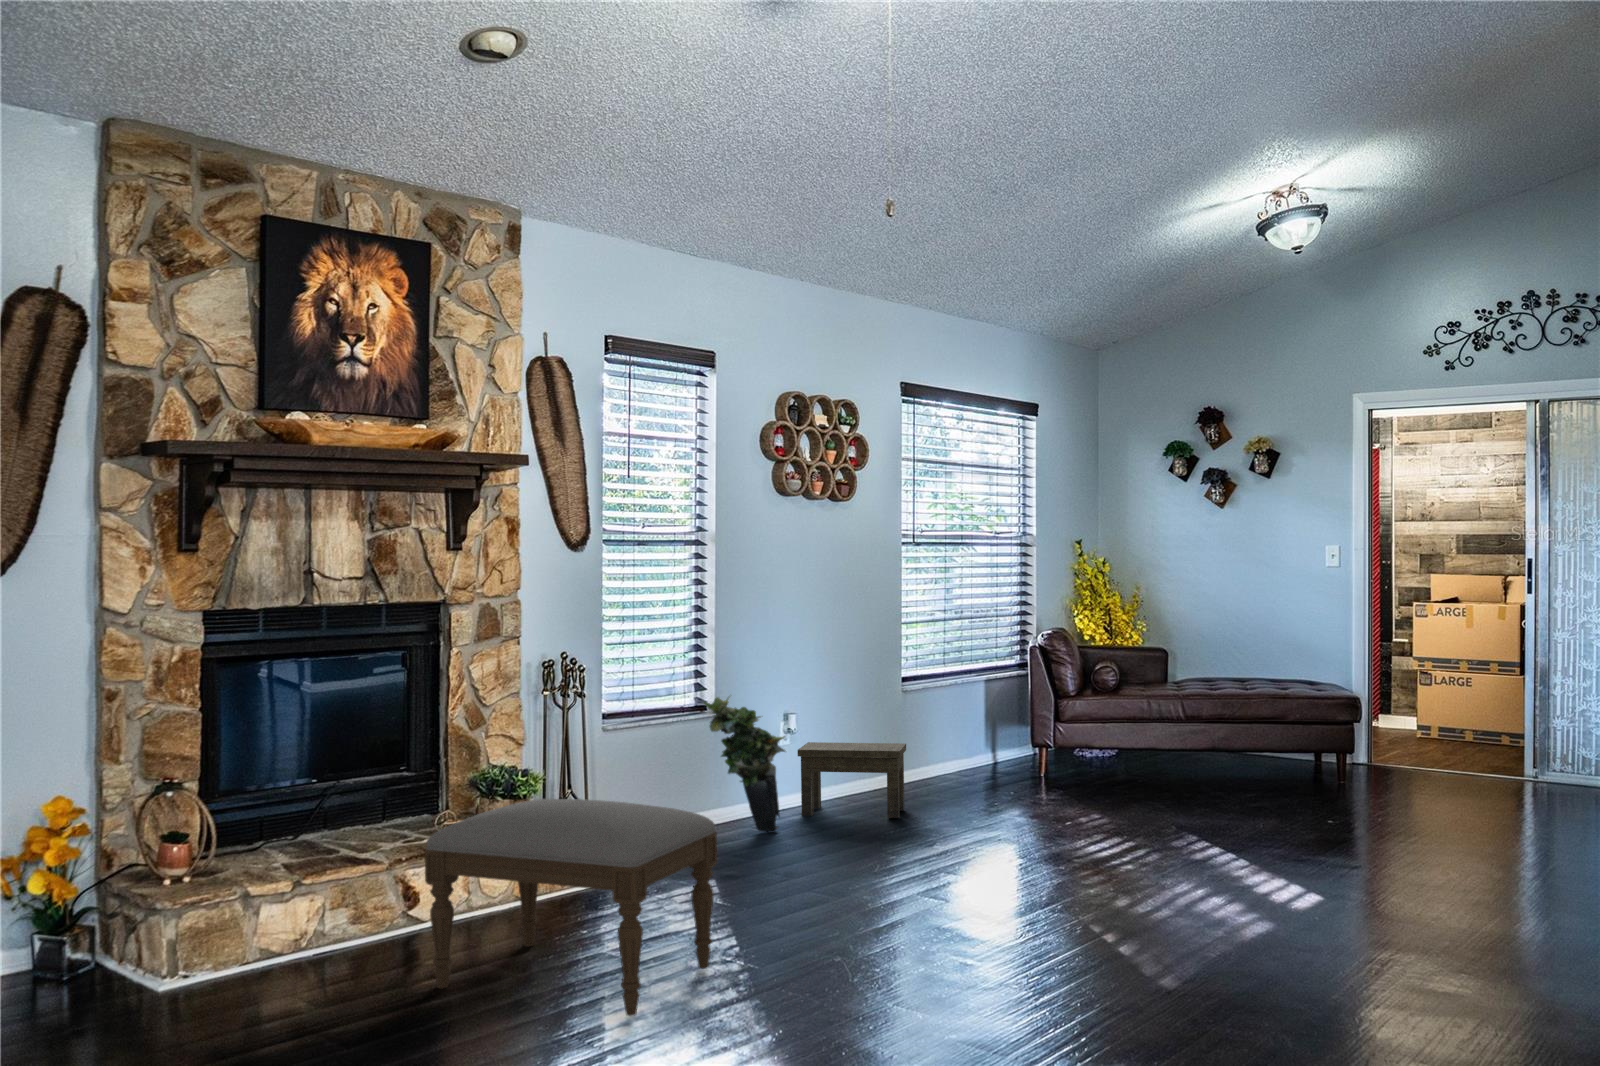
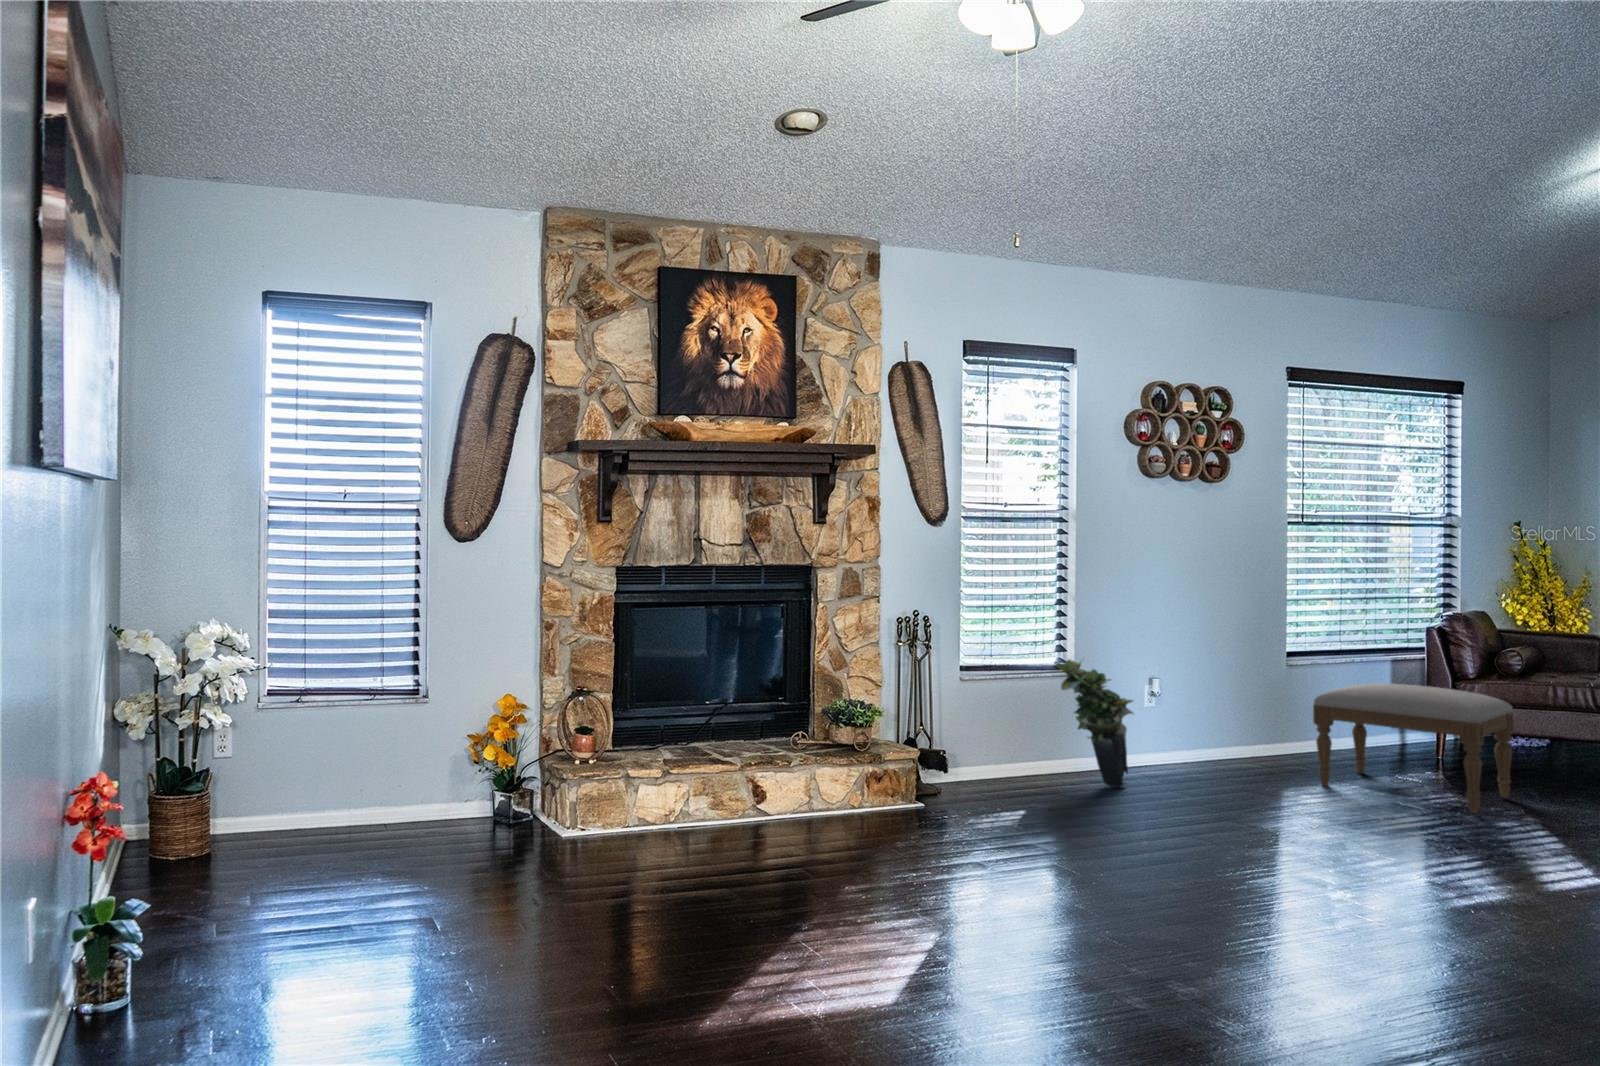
side table: present [798,742,906,818] -> none [1156,707,1273,789]
ottoman: present [425,799,717,1016] -> present [1313,683,1514,813]

